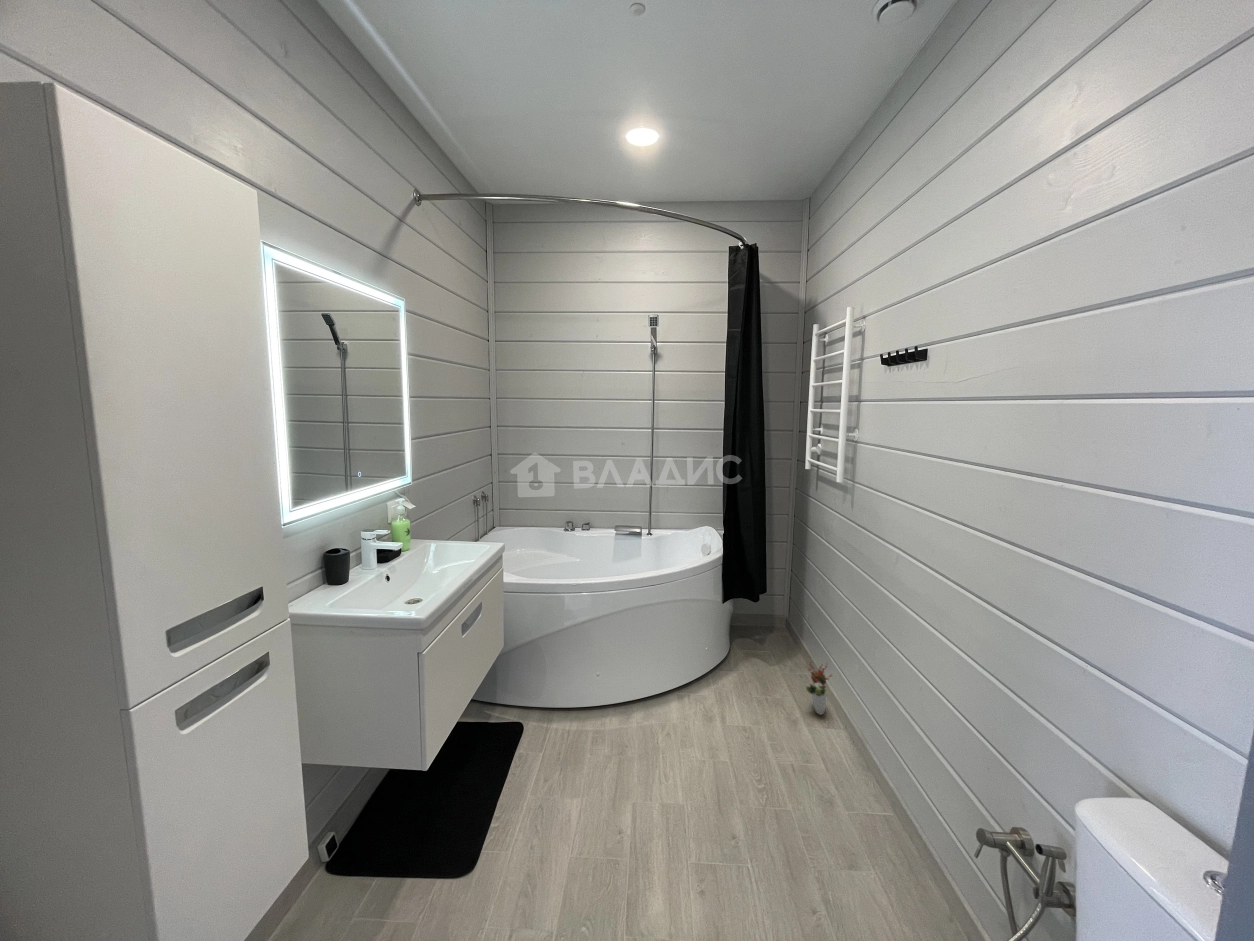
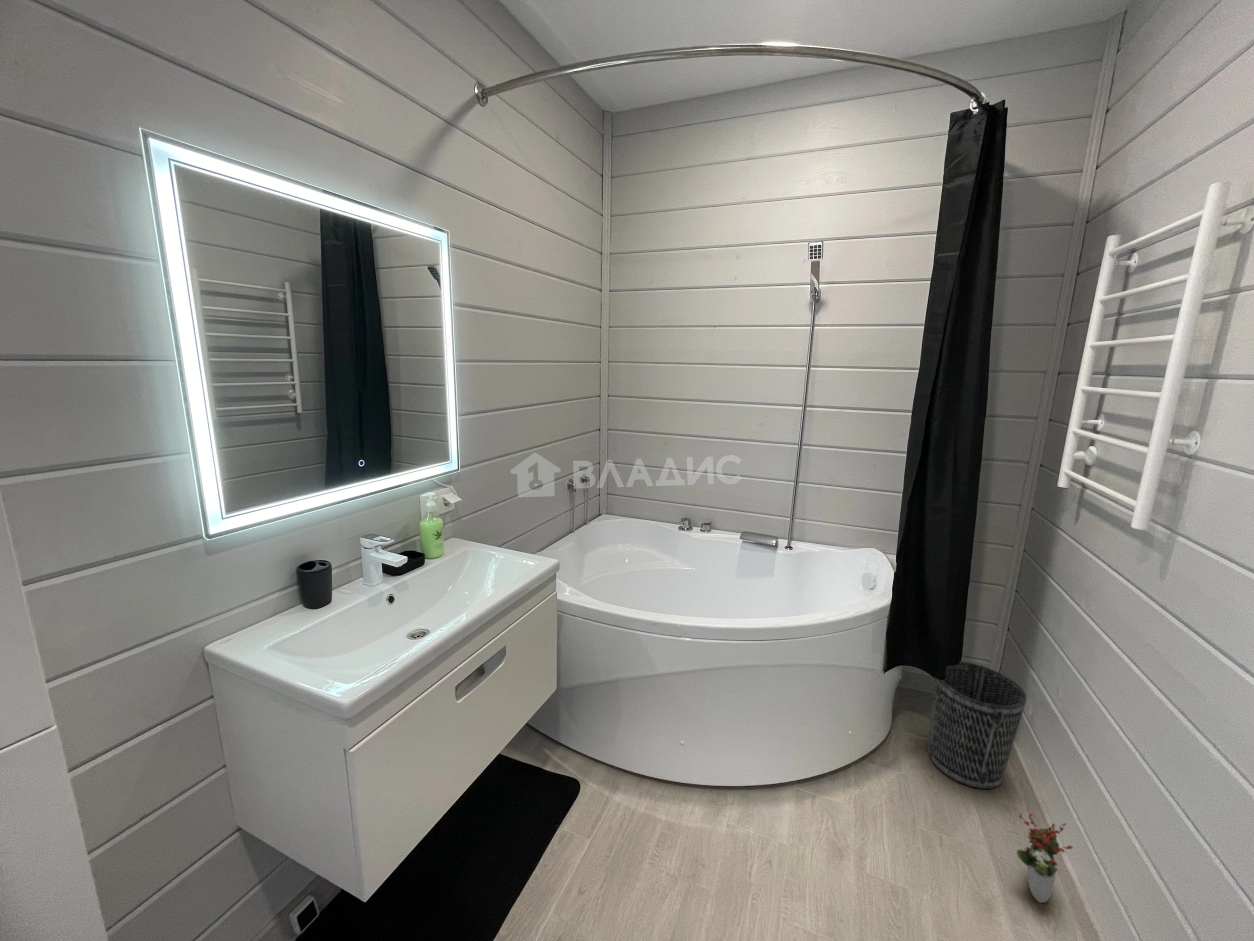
wastebasket: none [753,591,803,669] -> present [928,661,1026,789]

